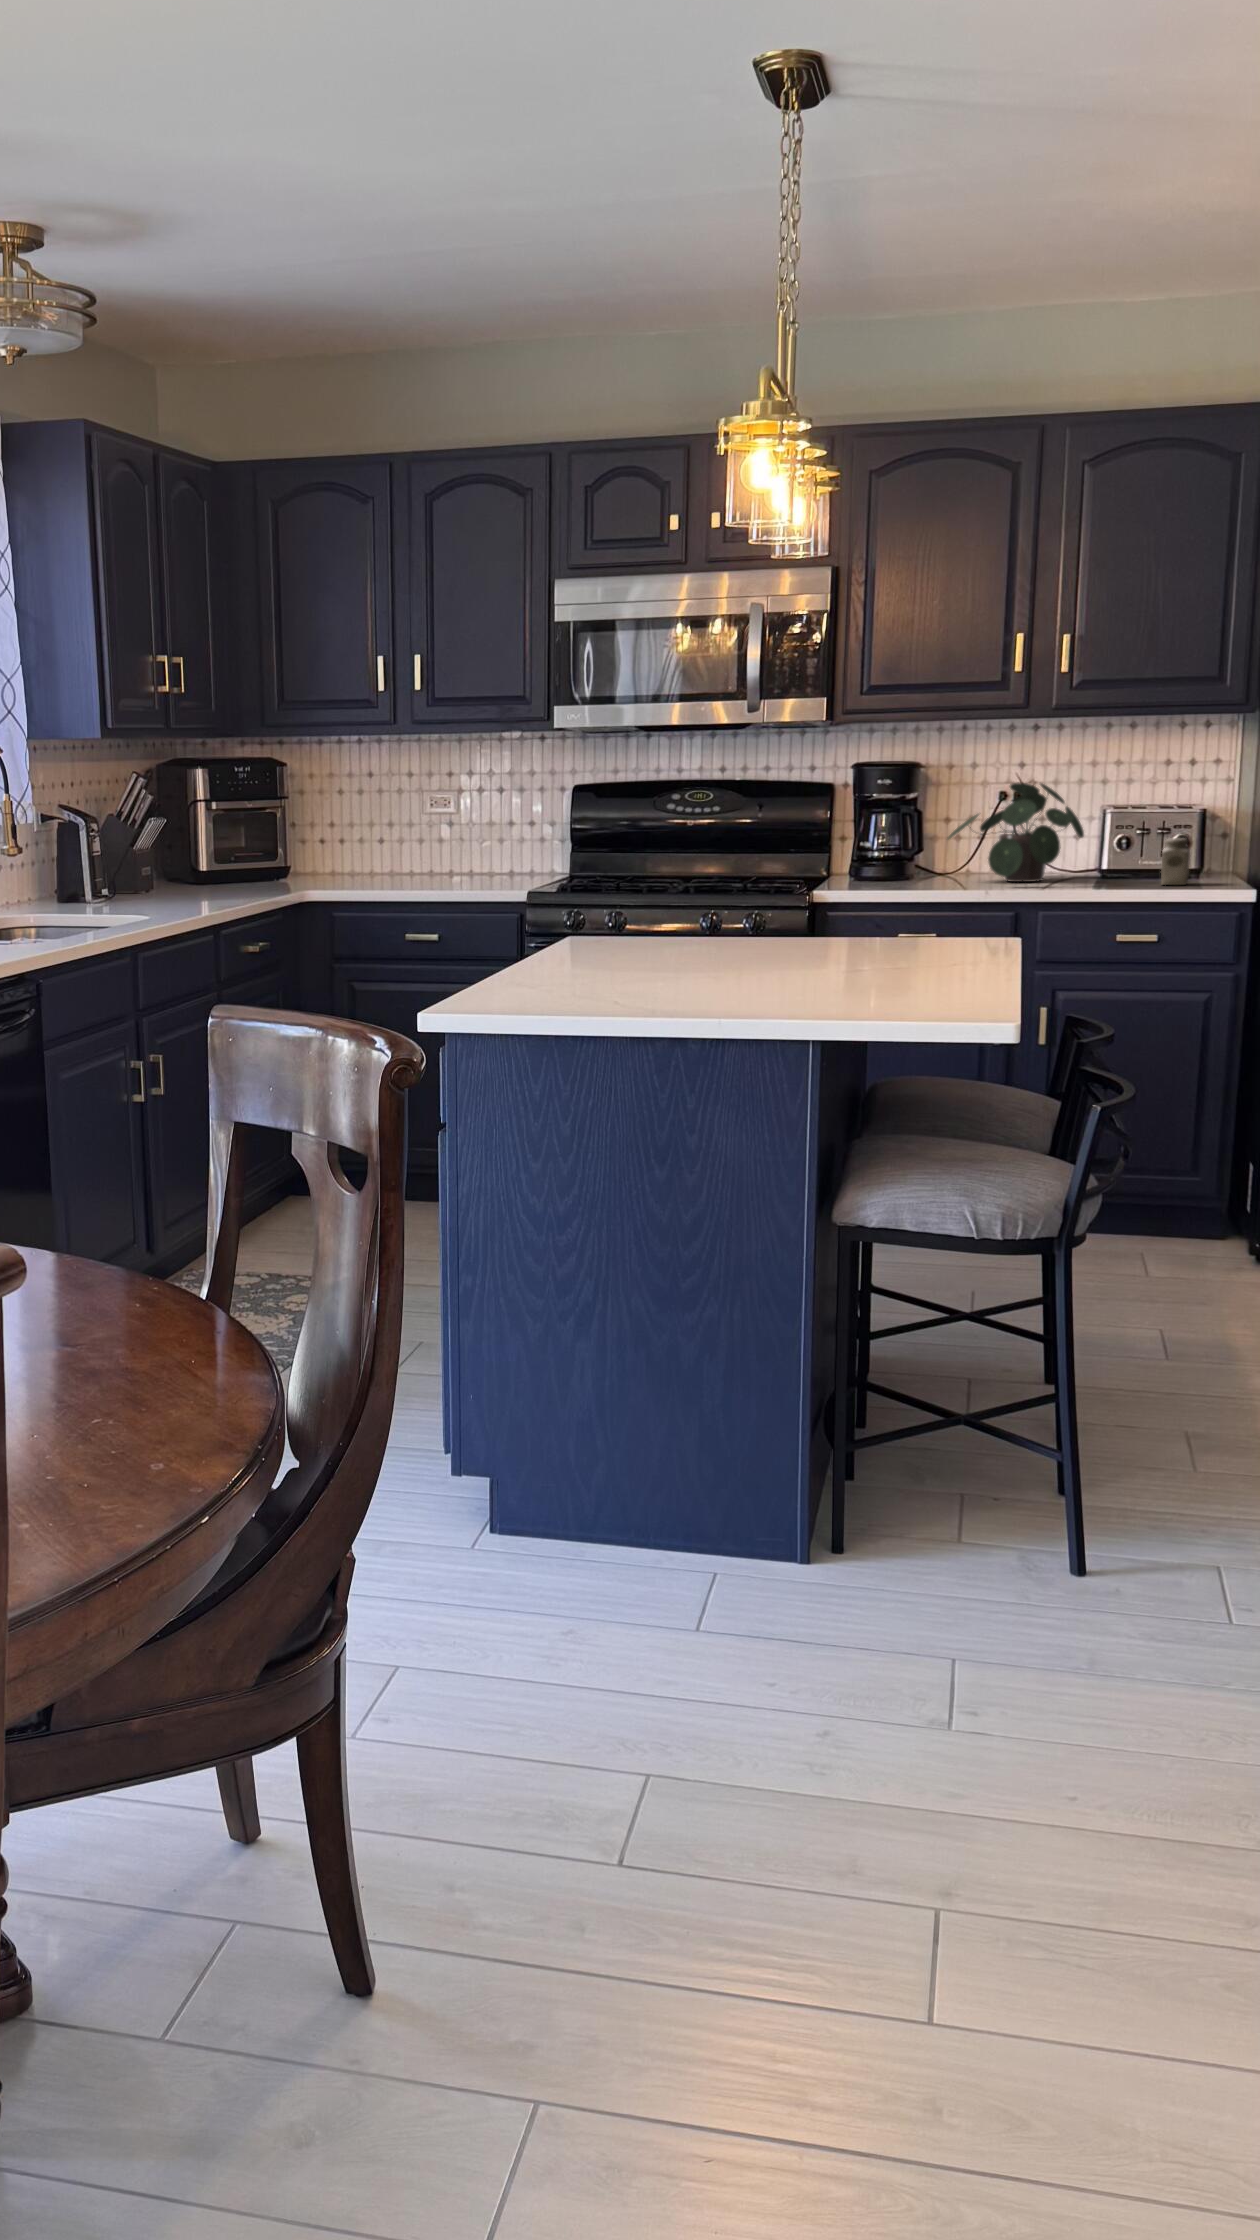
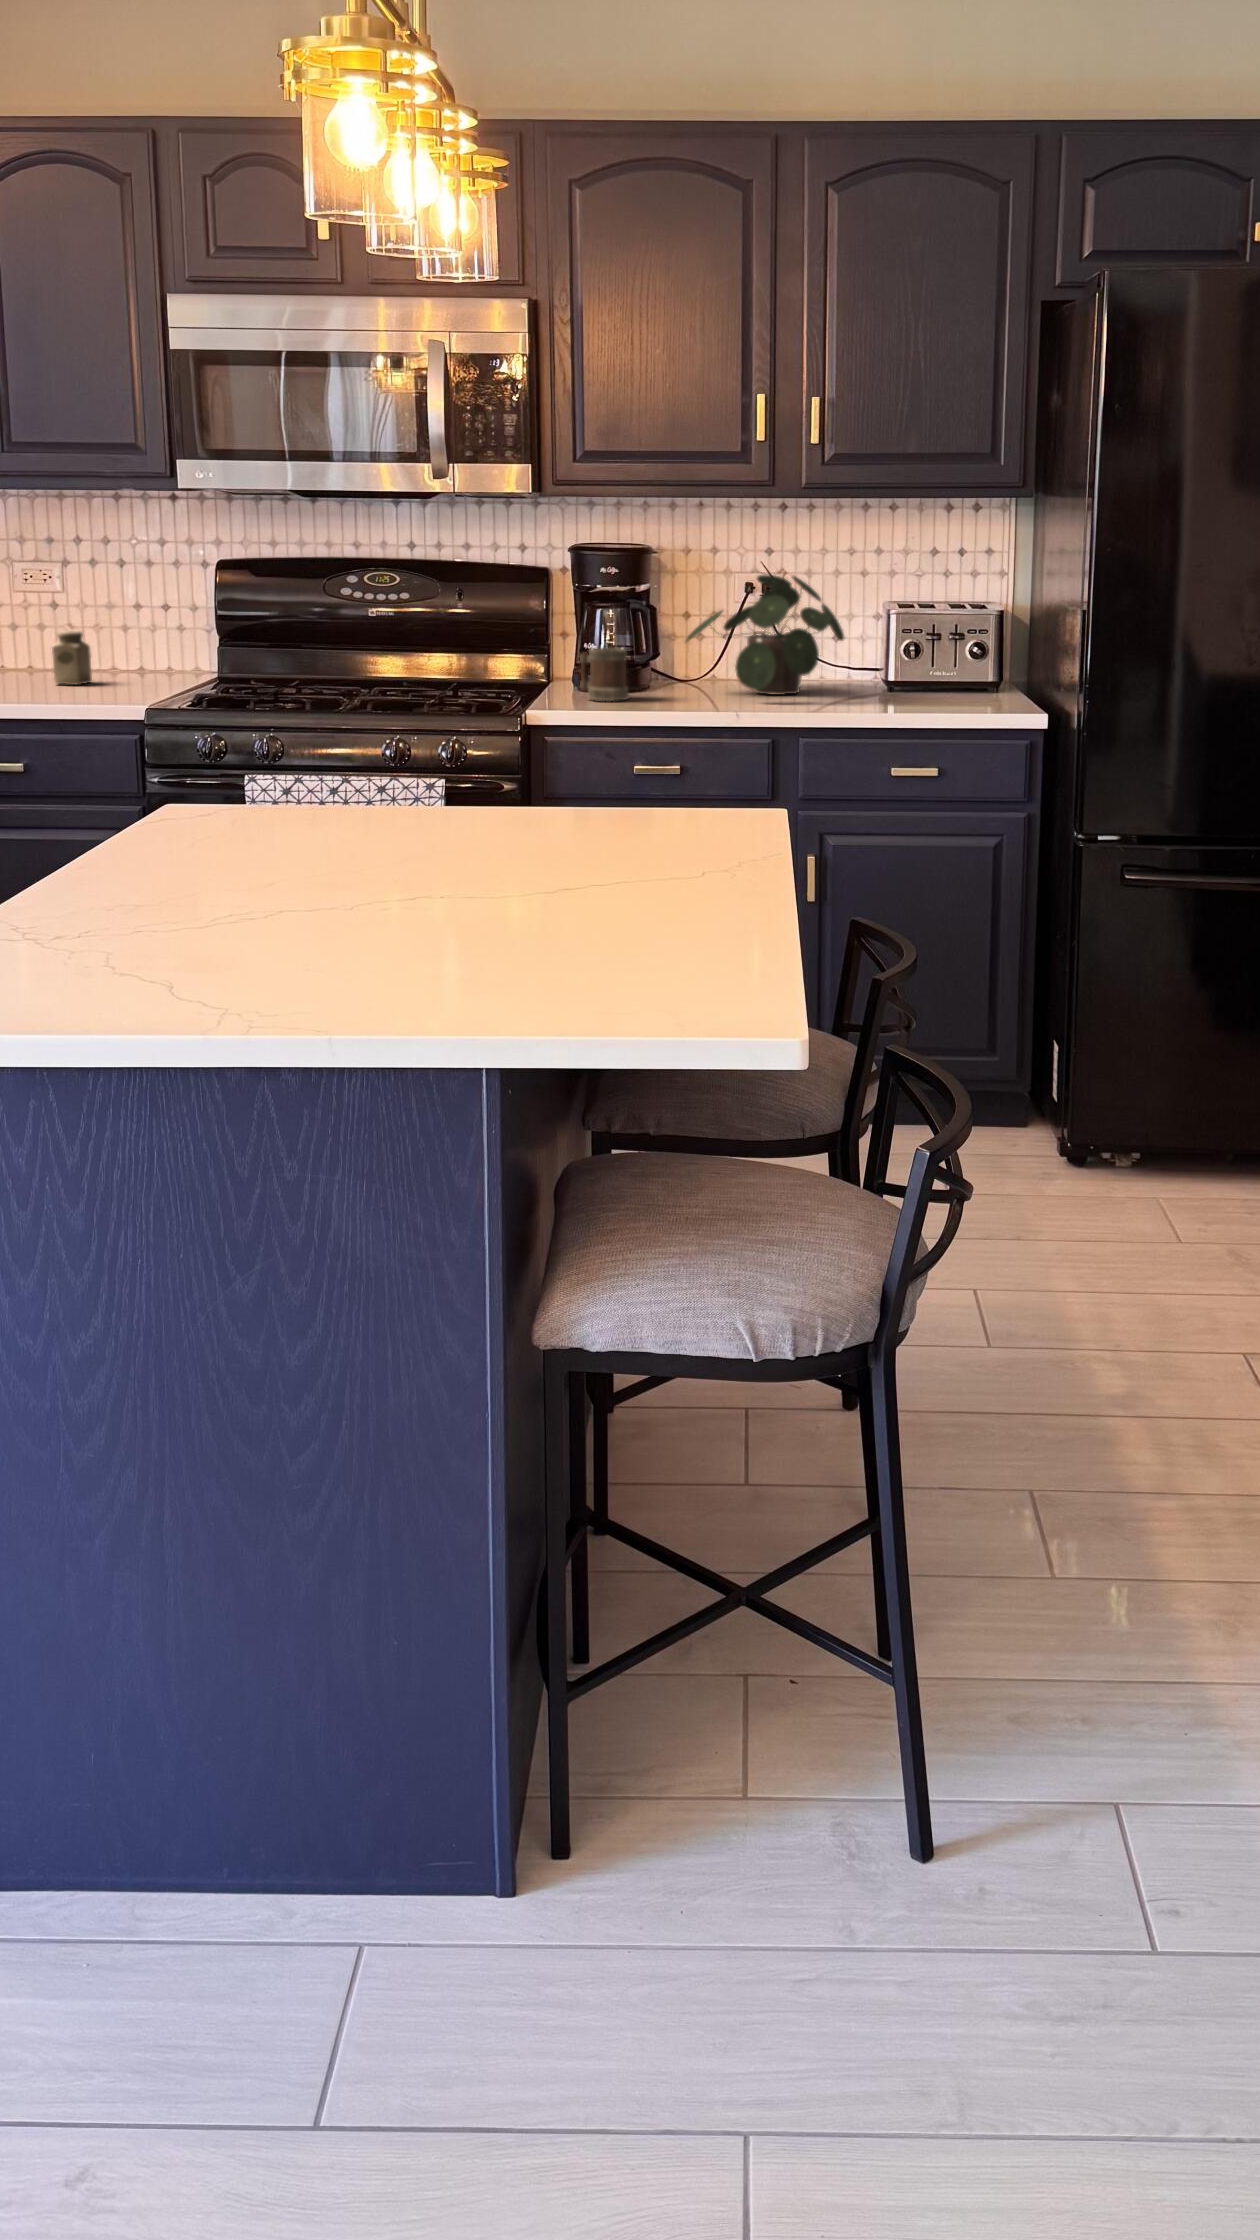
salt shaker: present [1161,838,1190,885] -> present [52,631,92,685]
mug: none [859,845,898,887] -> present [580,648,629,701]

